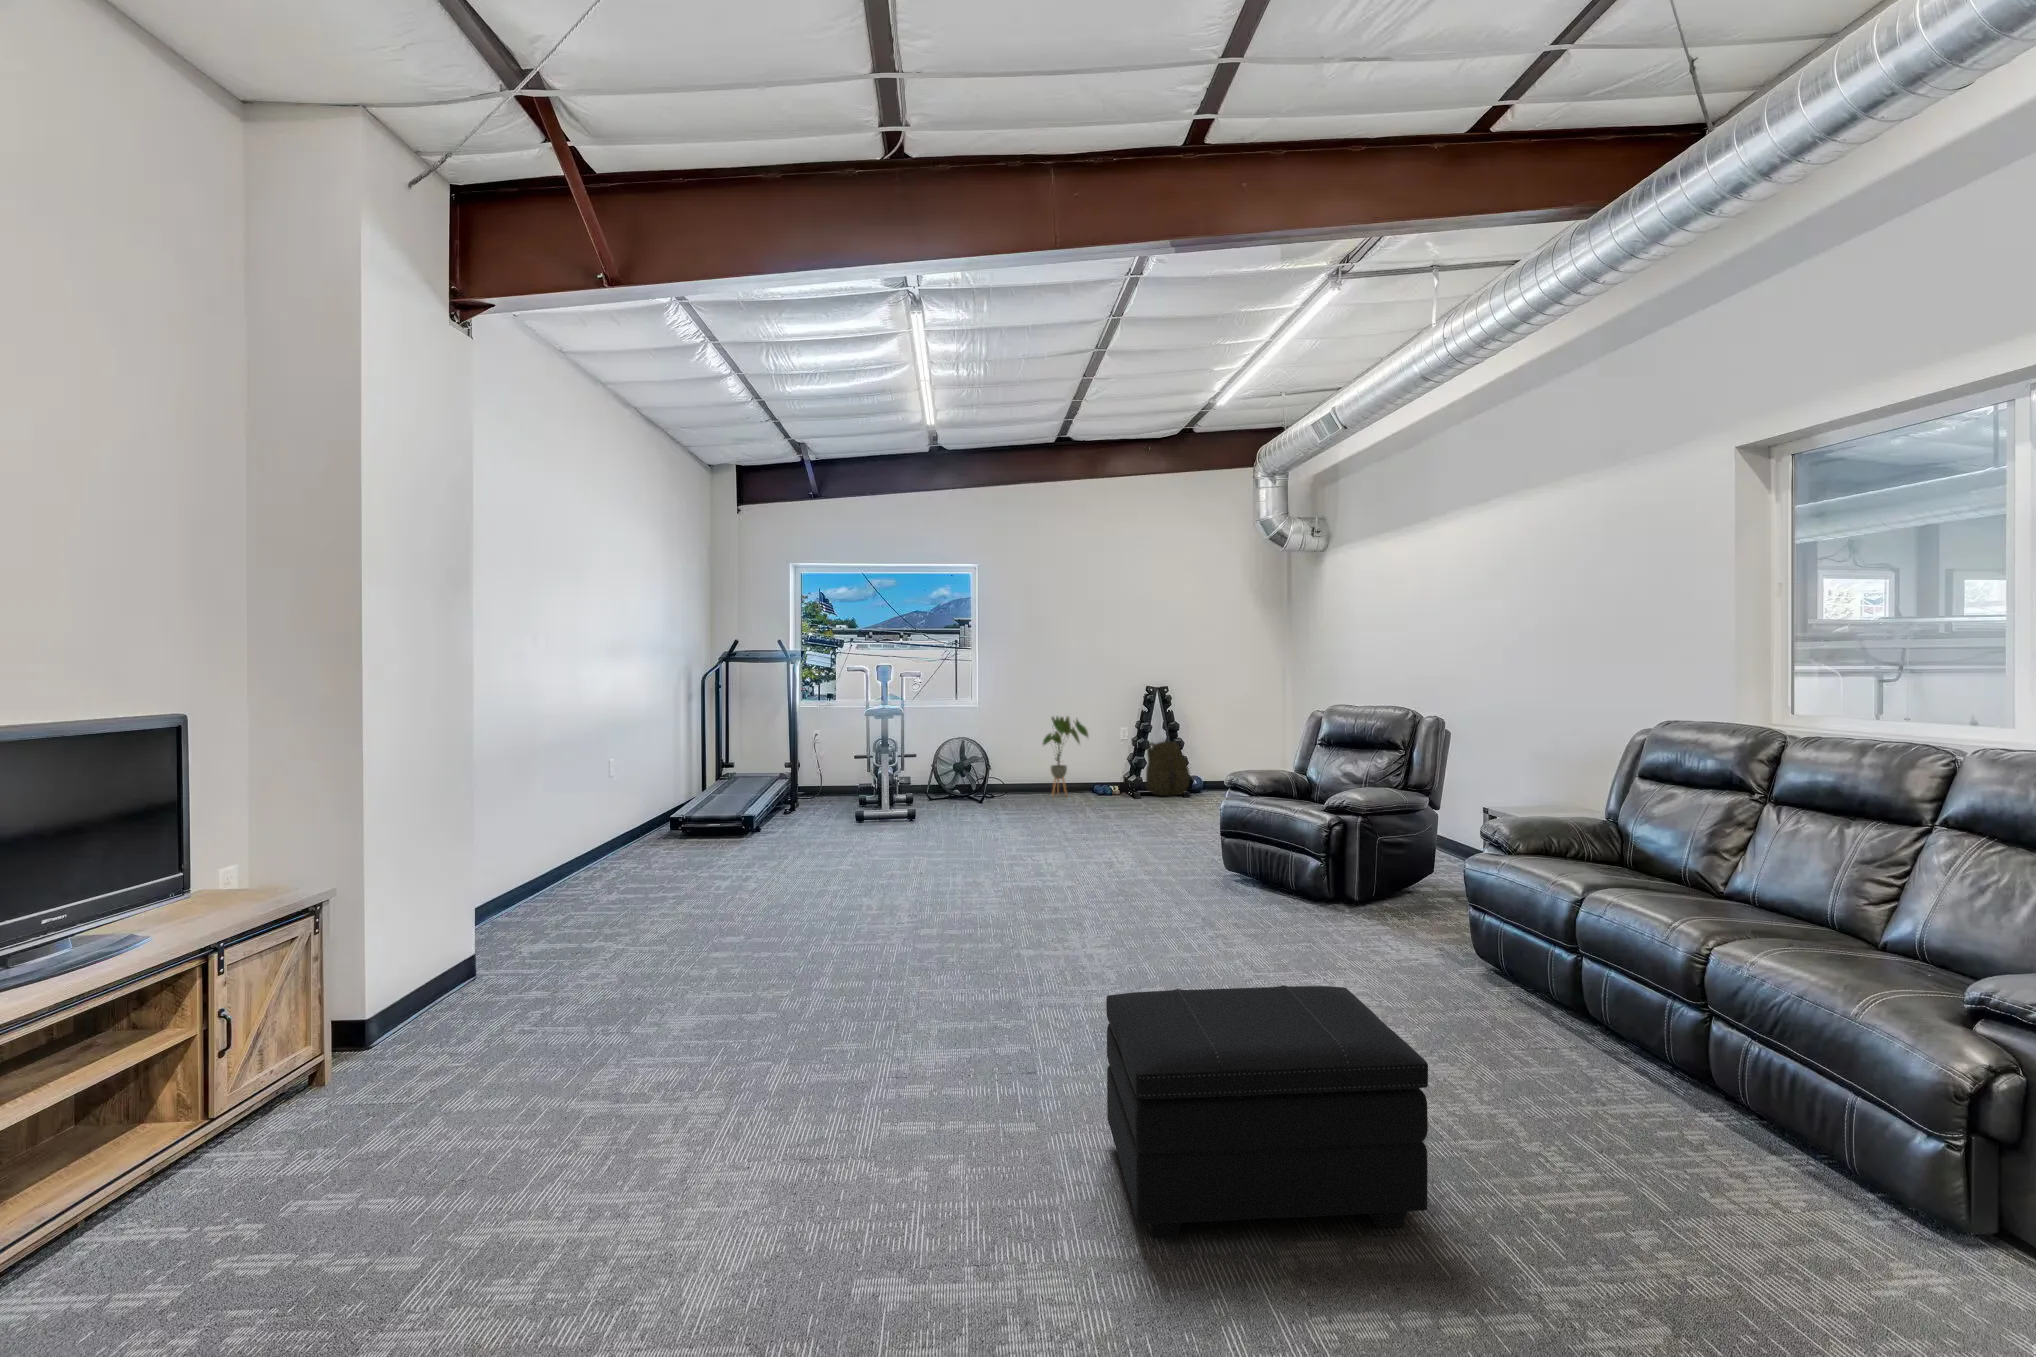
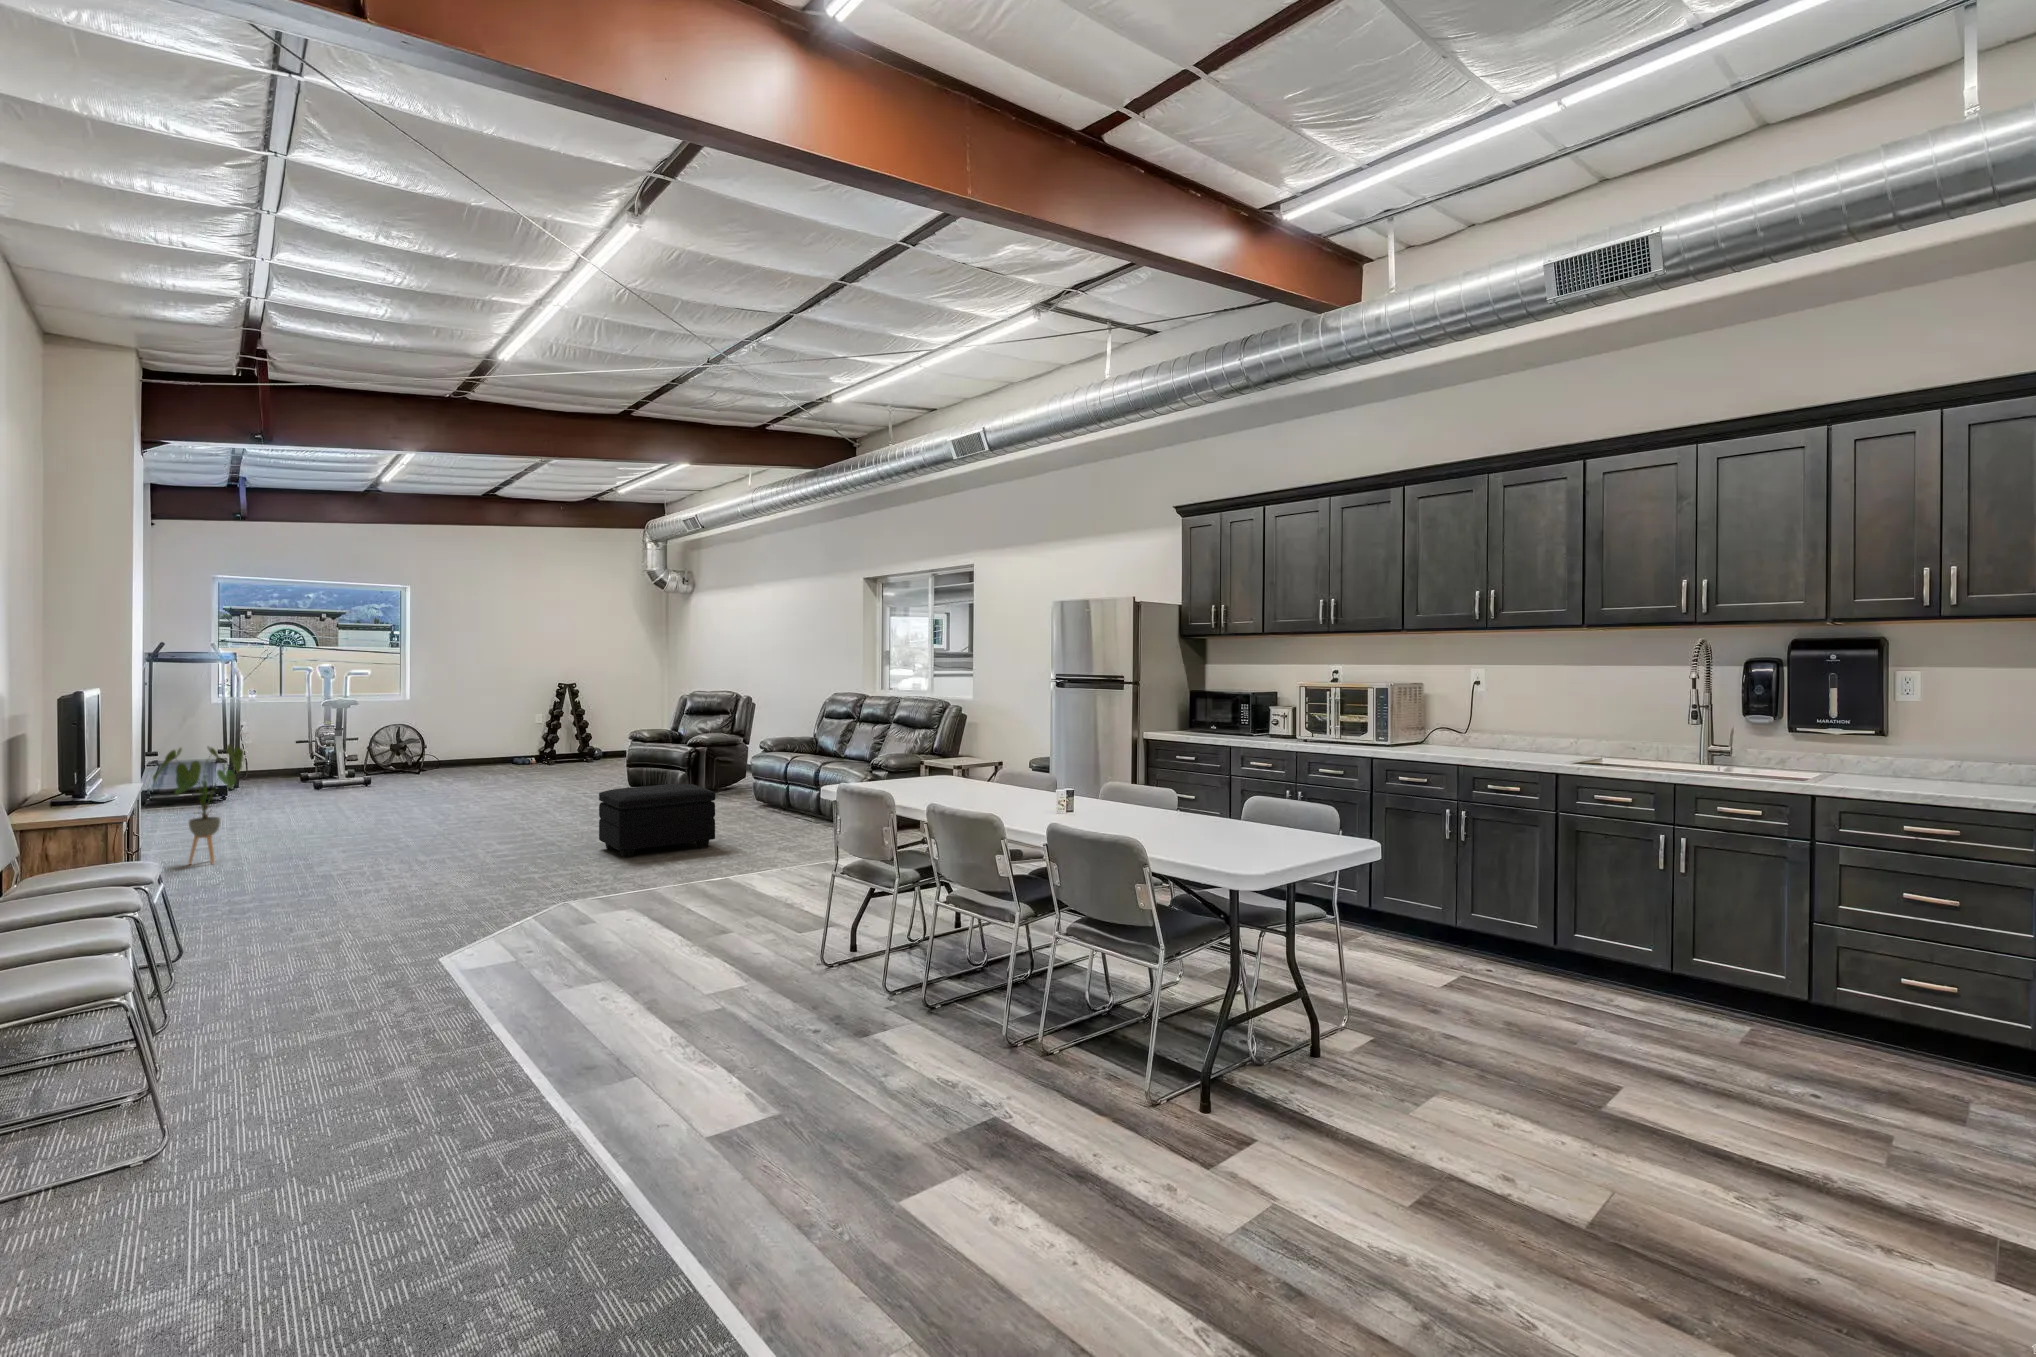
house plant: present [1043,717,1088,796] -> present [153,745,243,864]
backpack: present [1146,741,1190,796] -> none [558,723,593,763]

